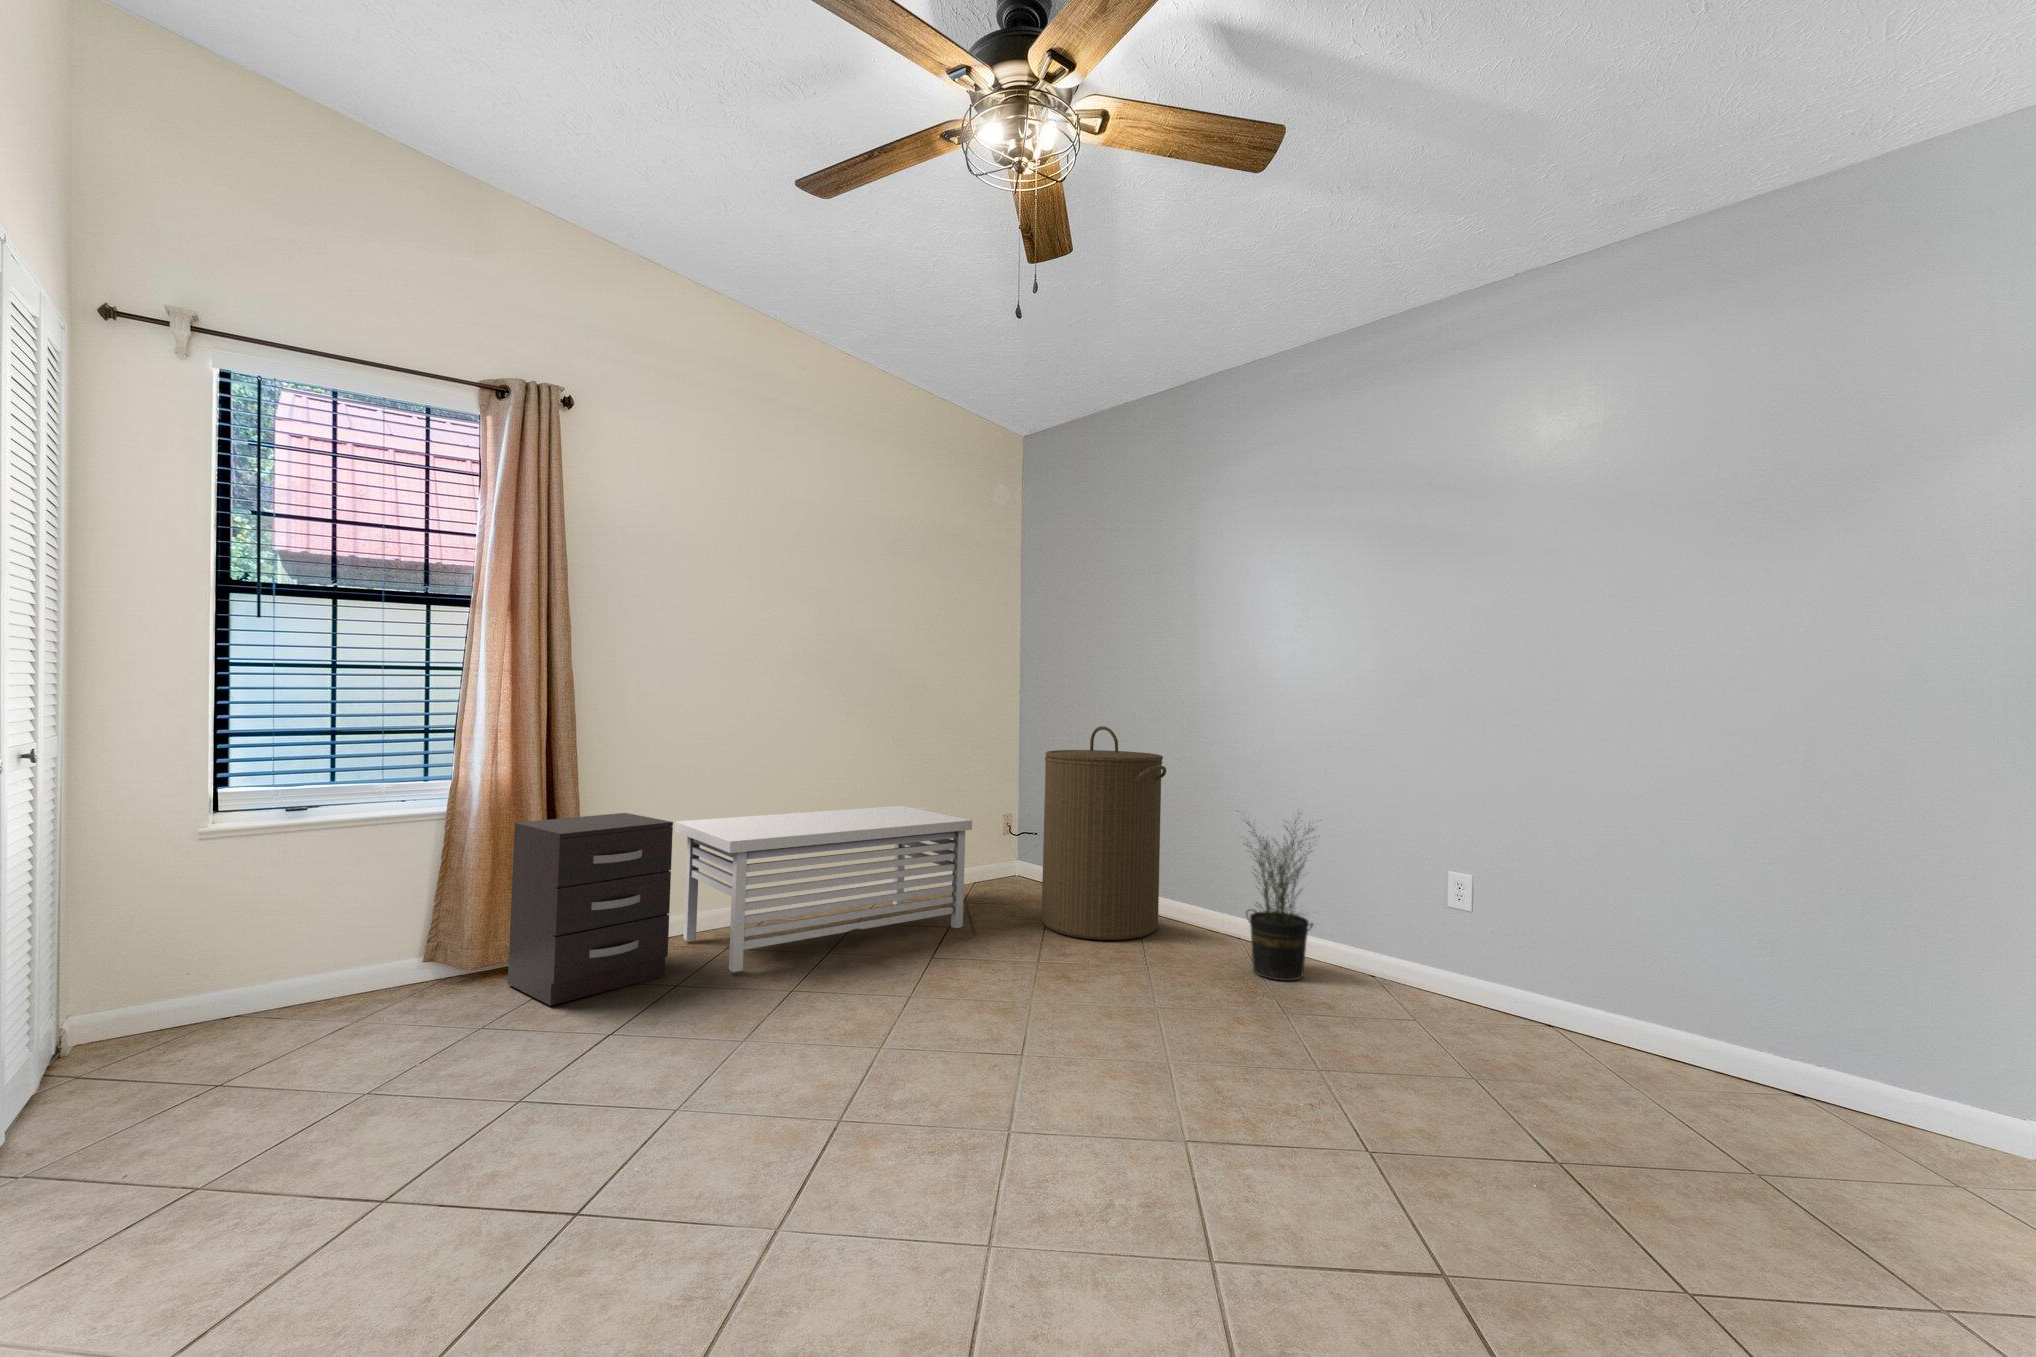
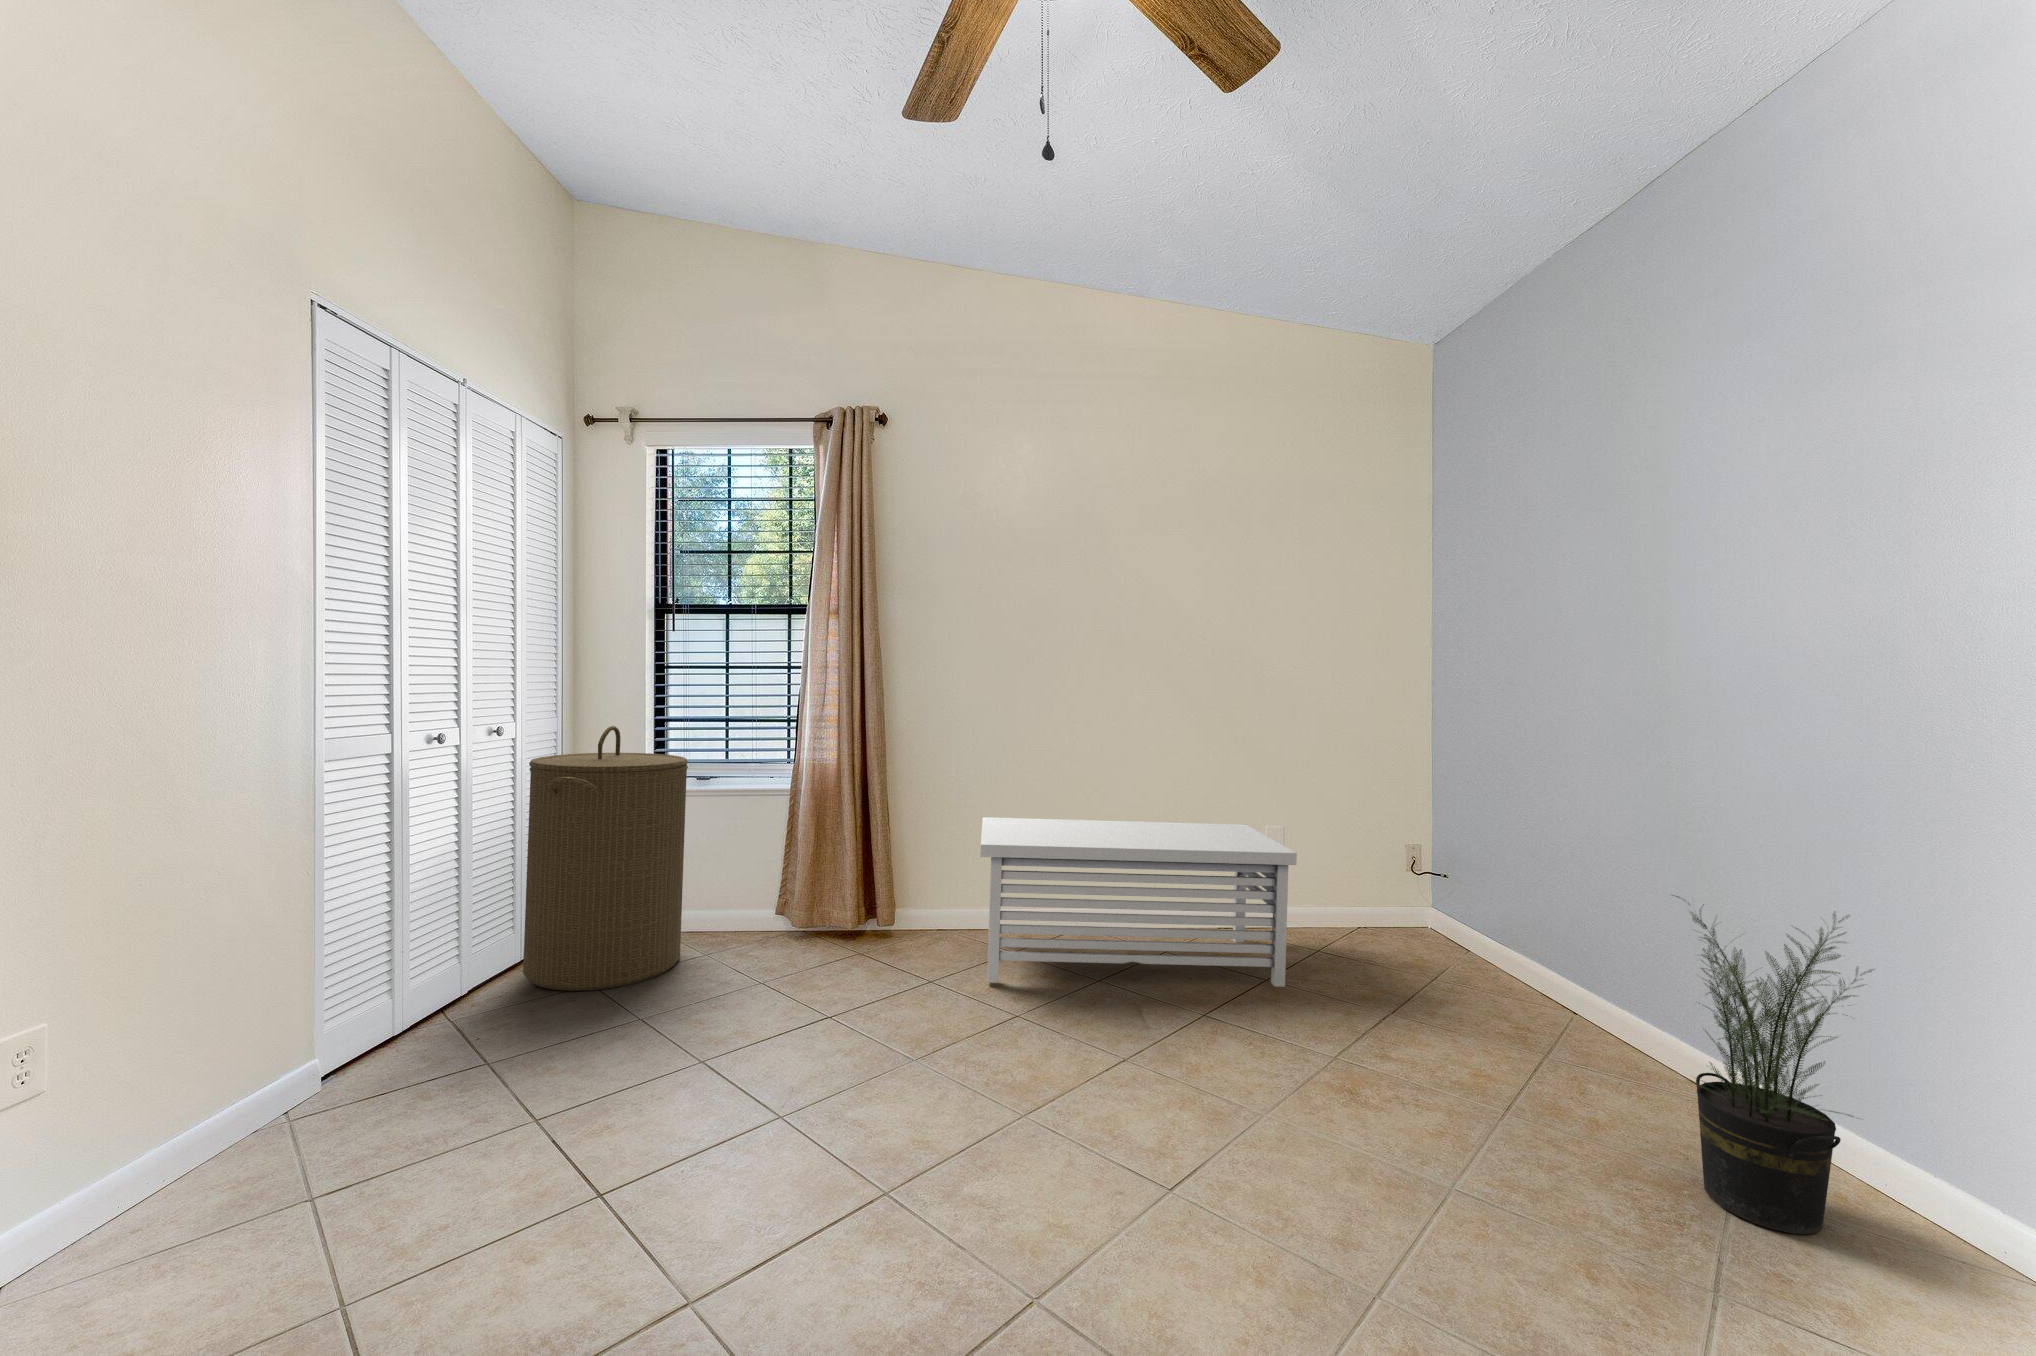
laundry hamper: present [1042,726,1166,940] -> present [523,726,688,991]
dresser: present [508,813,673,1006] -> none [821,804,941,976]

